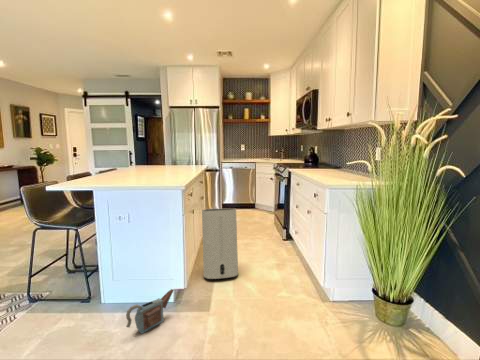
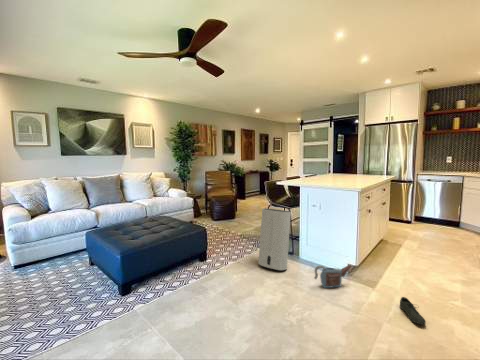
air purifier: present [202,208,238,279] -> present [258,209,291,270]
shoe: none [227,307,253,333] -> present [400,297,426,324]

